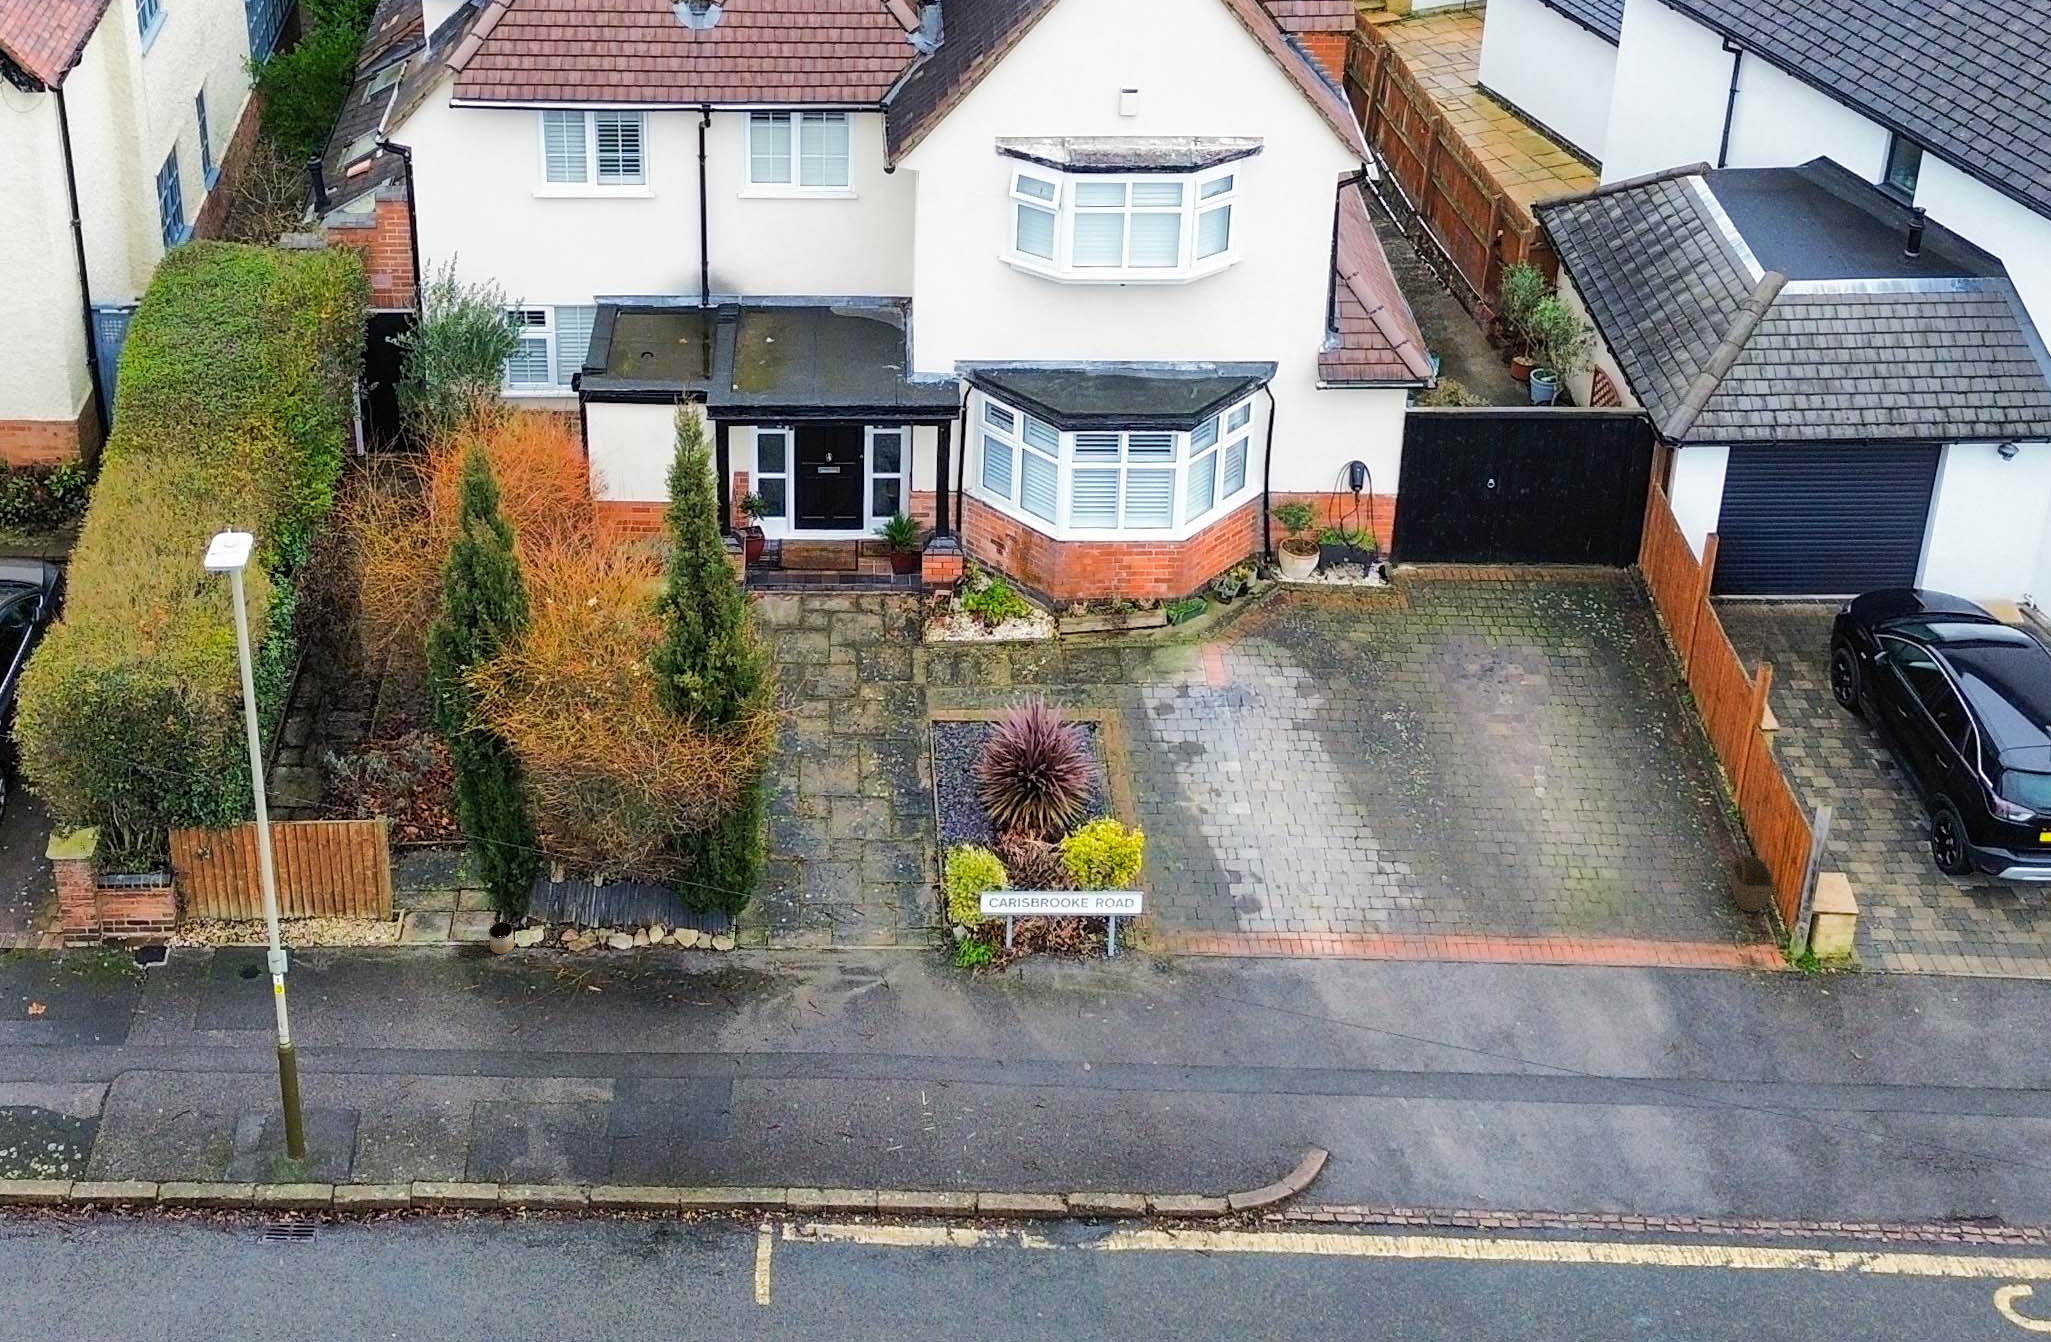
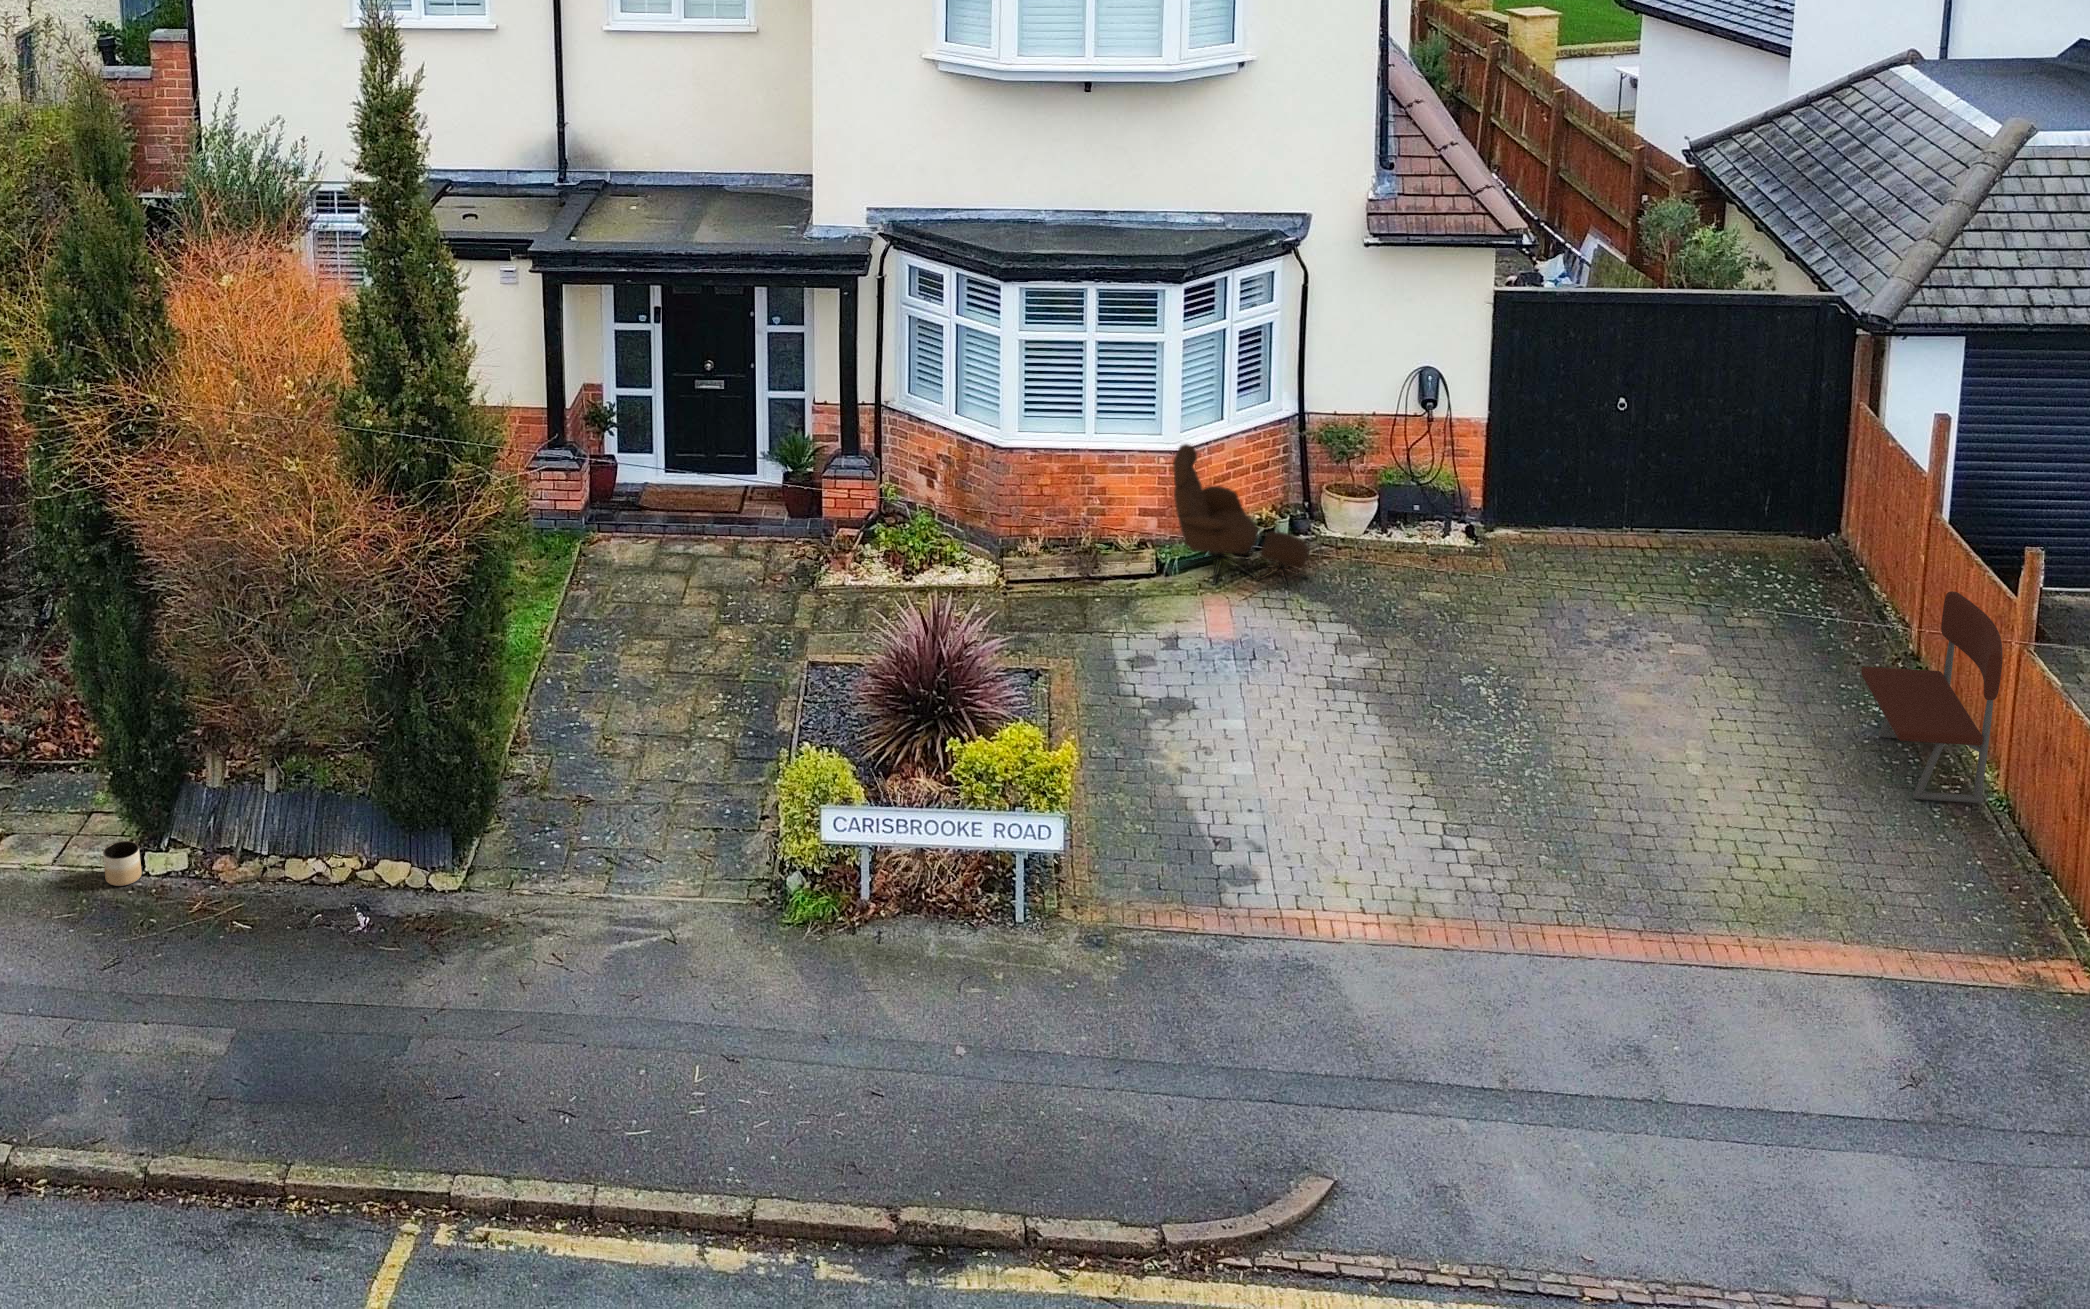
lounge chair: none [1182,525,1276,630] -> present [1173,444,1309,586]
bench: none [1653,674,1744,819] -> present [1861,591,2003,803]
woven basket: present [1731,855,1774,912] -> none [1997,821,2068,910]

